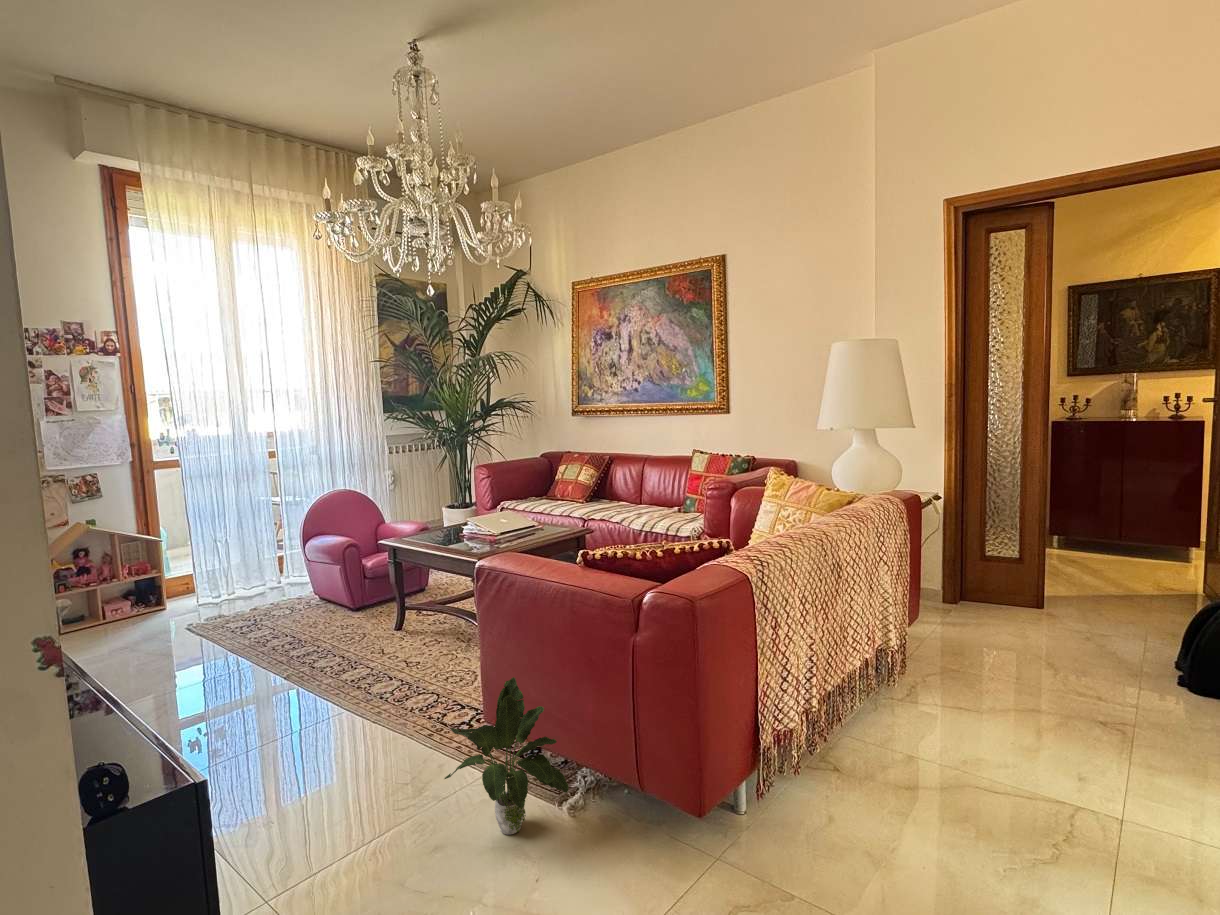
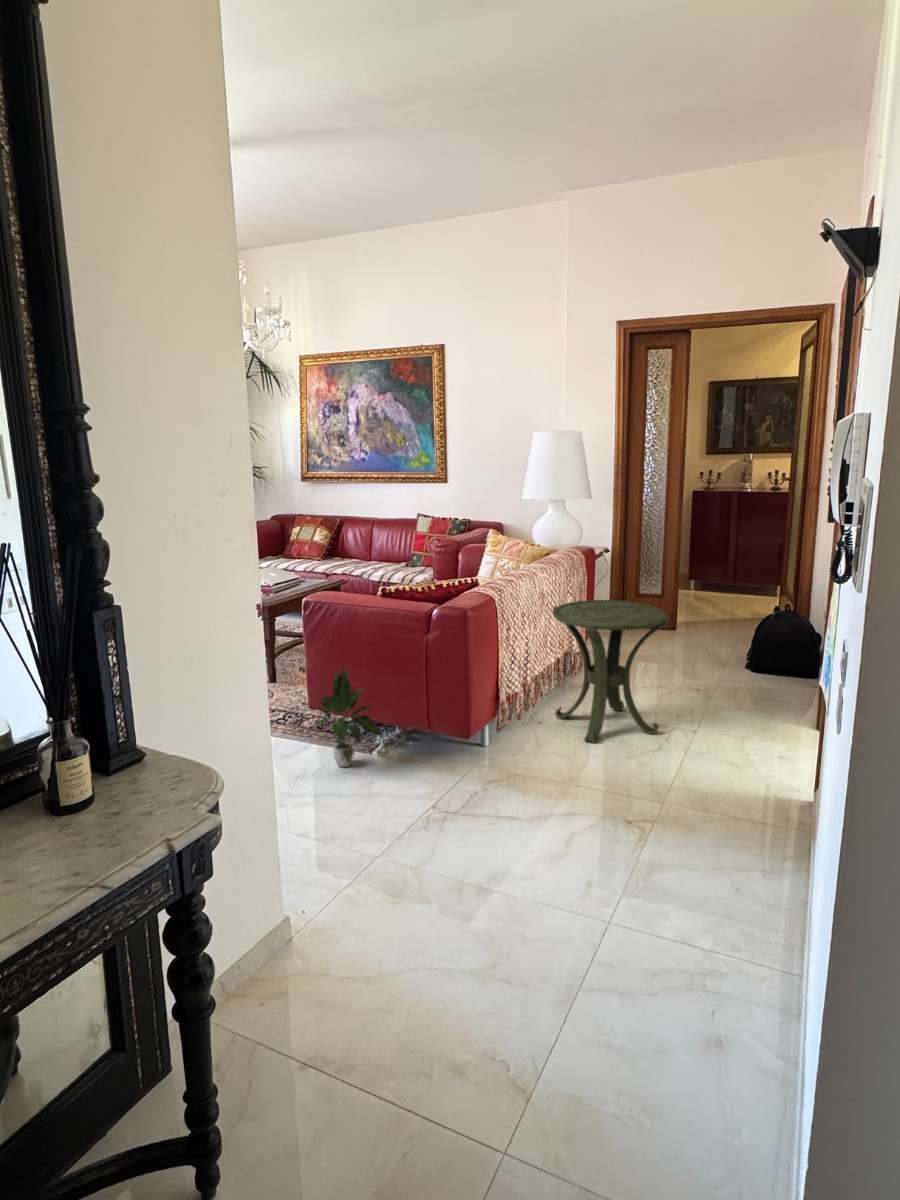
side table: none [855,576,1069,832] -> present [553,600,668,743]

